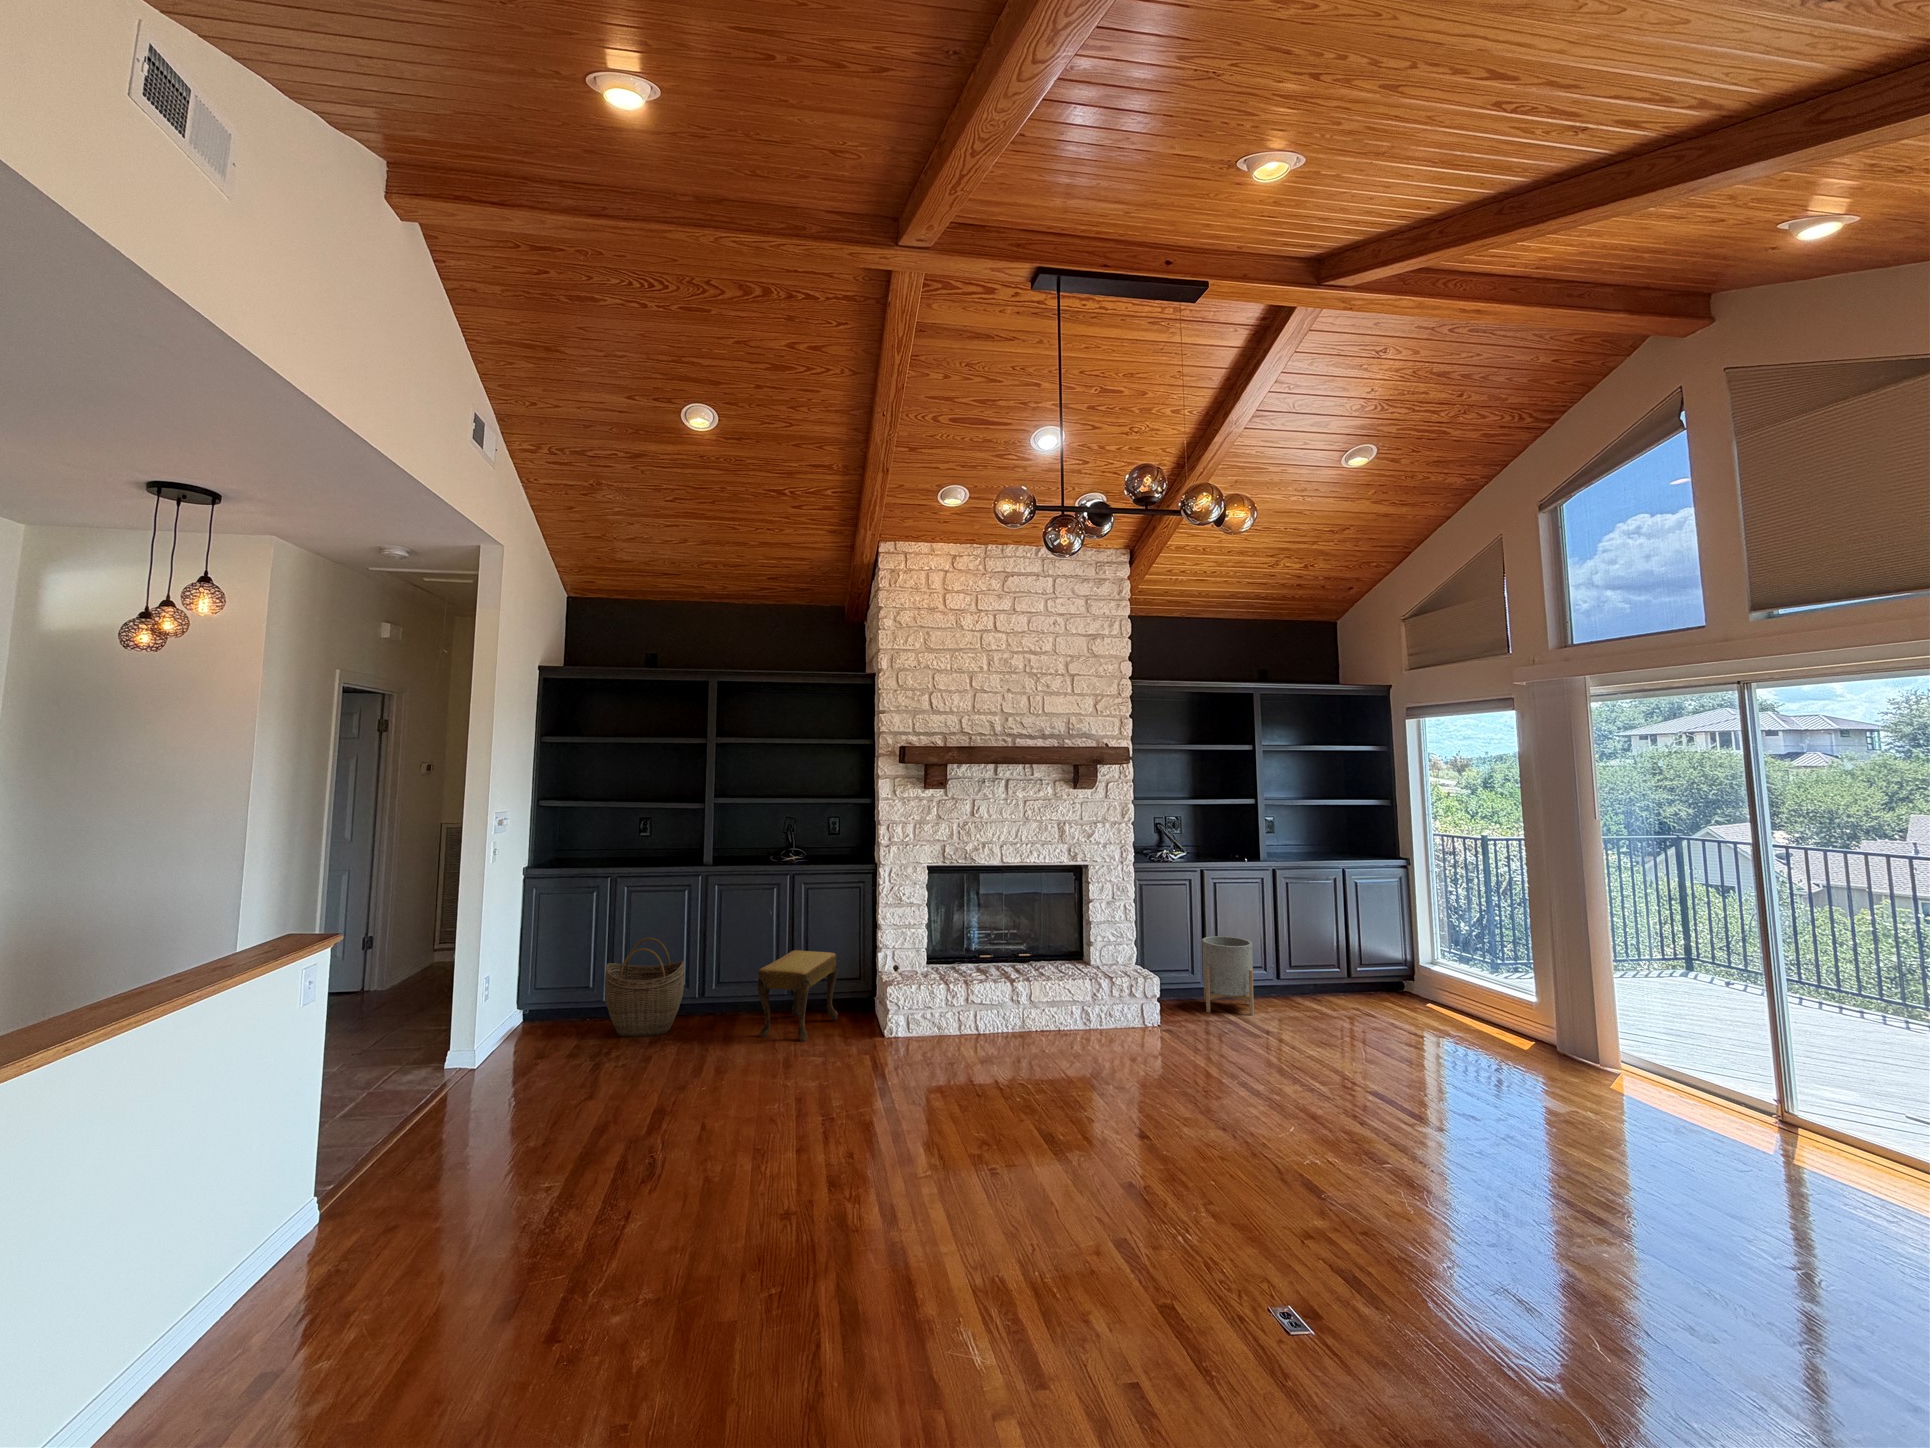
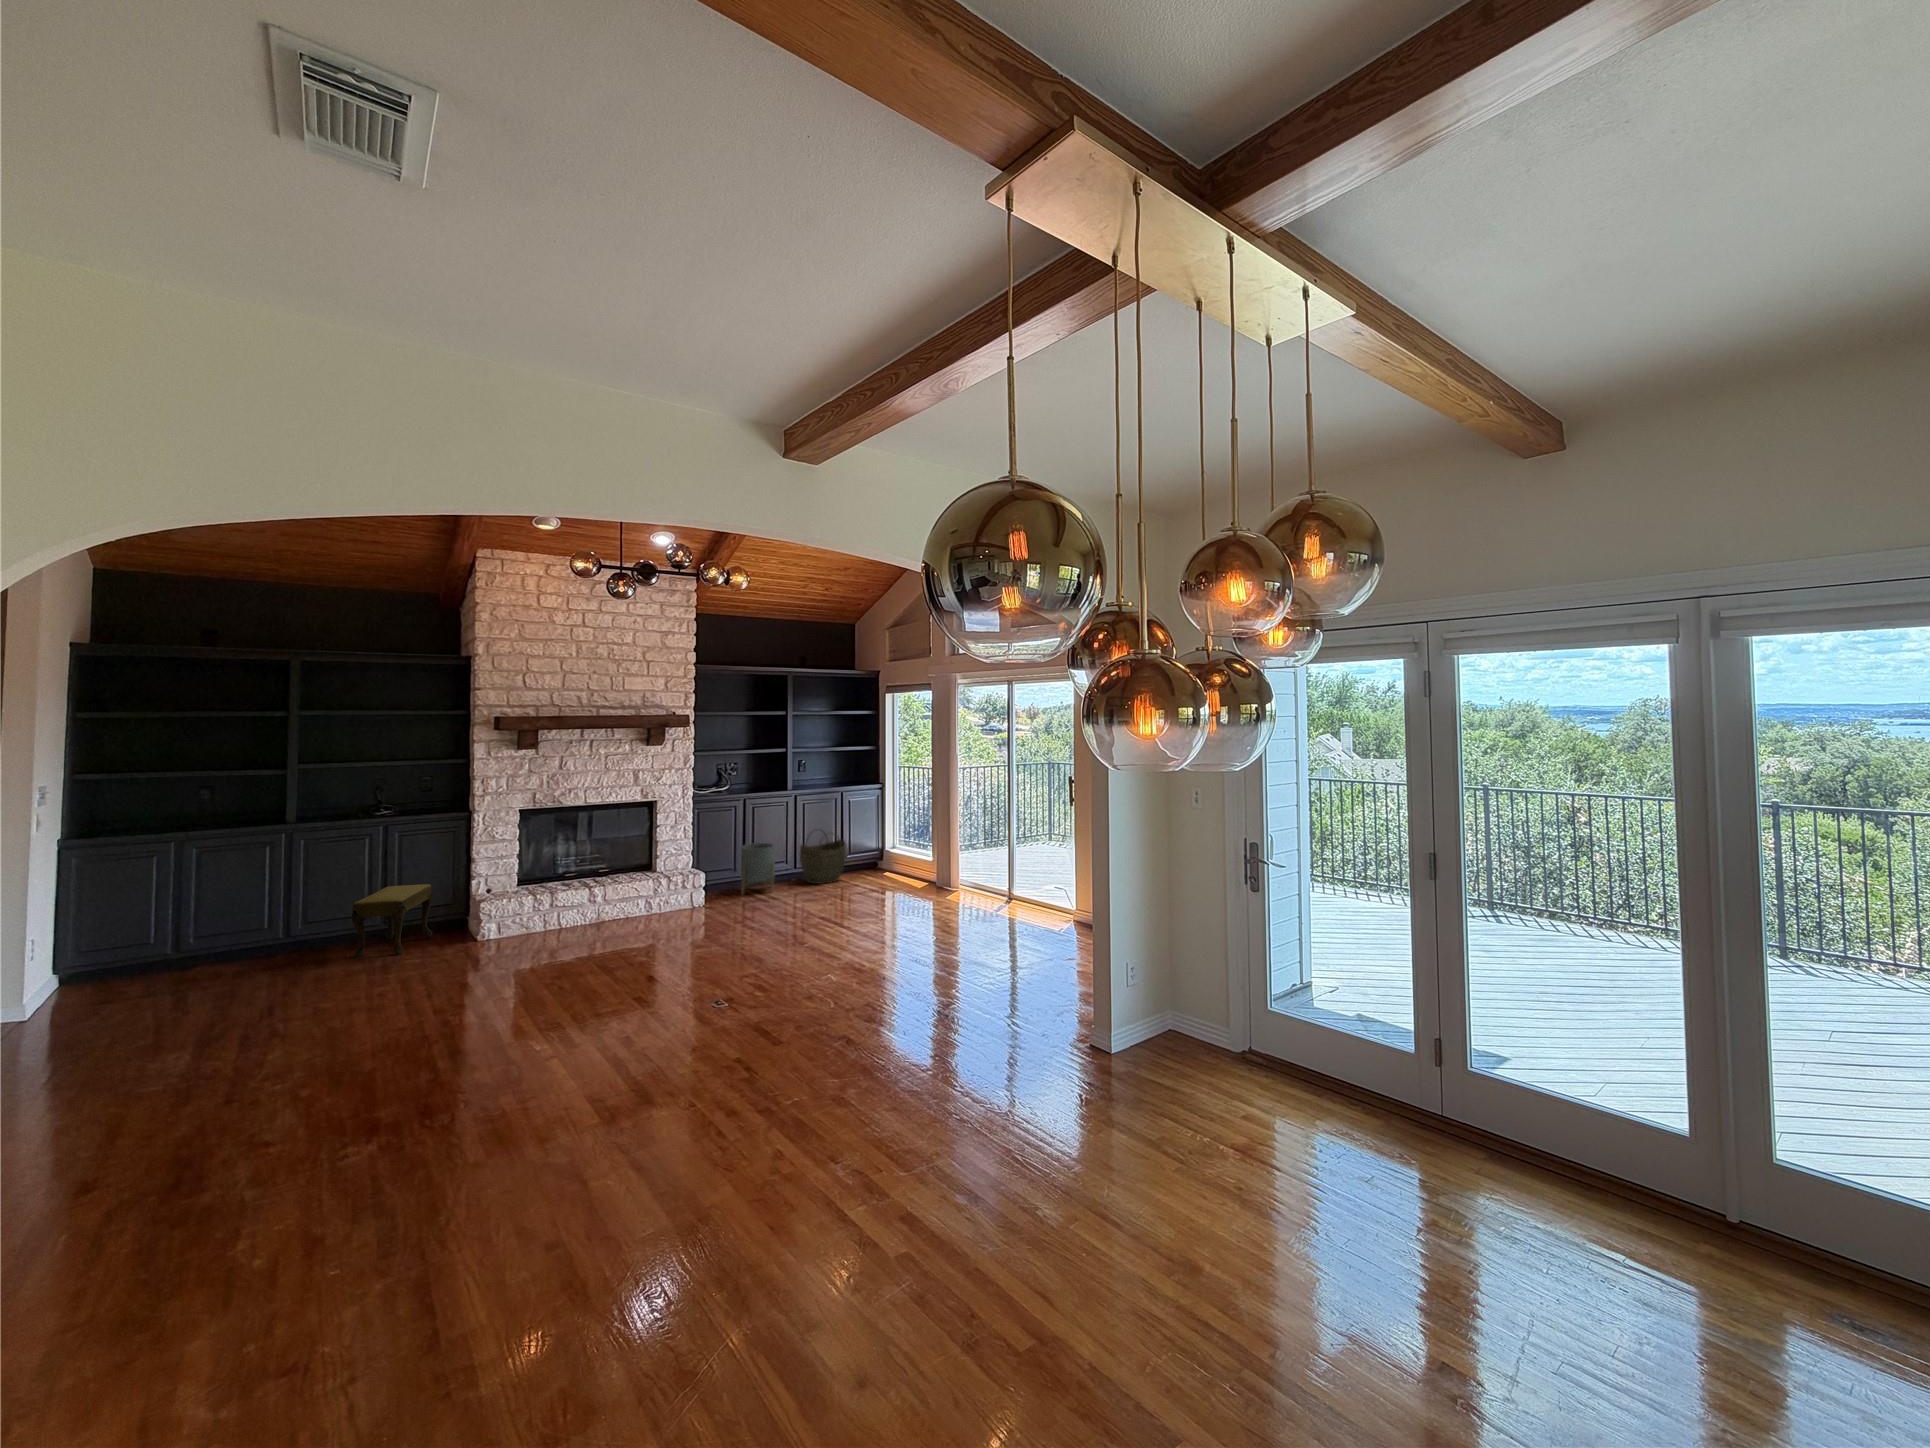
woven basket: present [605,938,684,1037] -> present [800,832,846,884]

